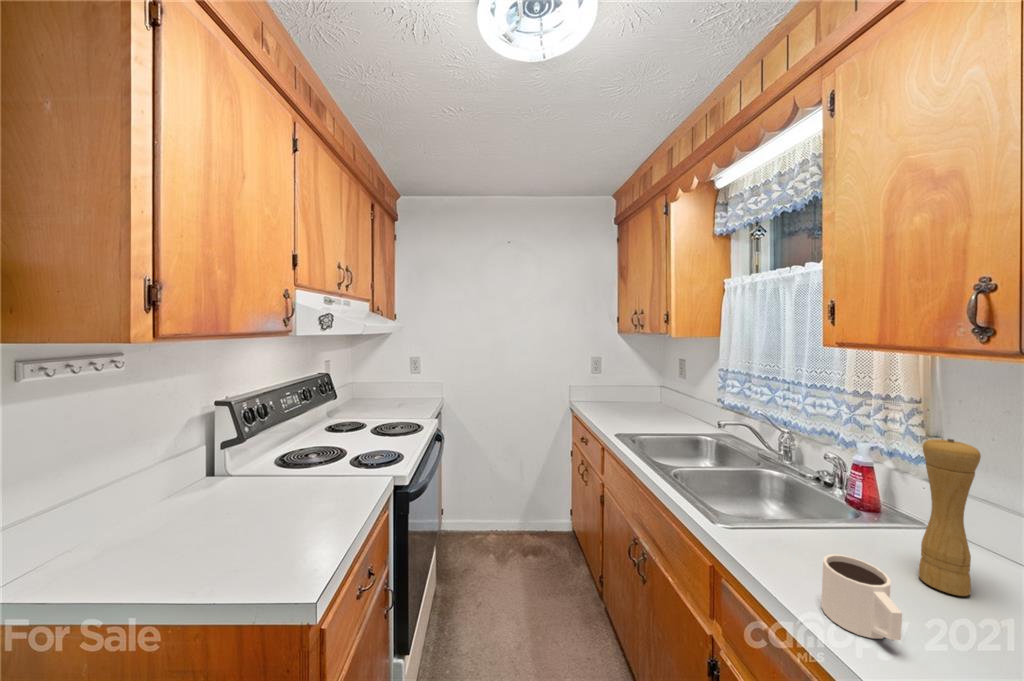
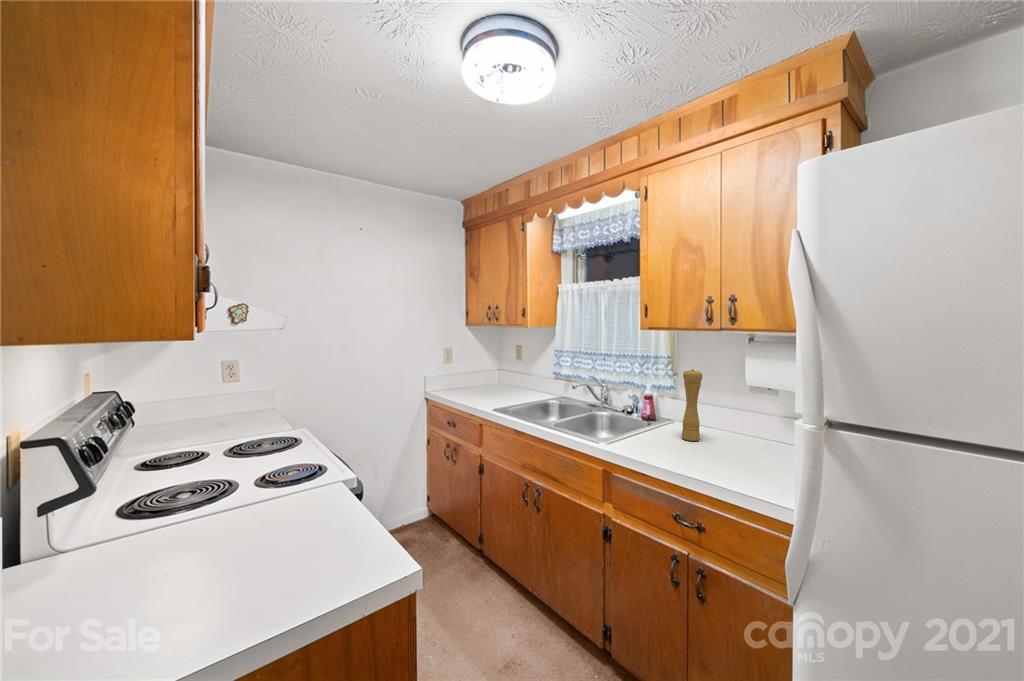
mug: present [821,554,902,640] -> none [658,429,691,460]

